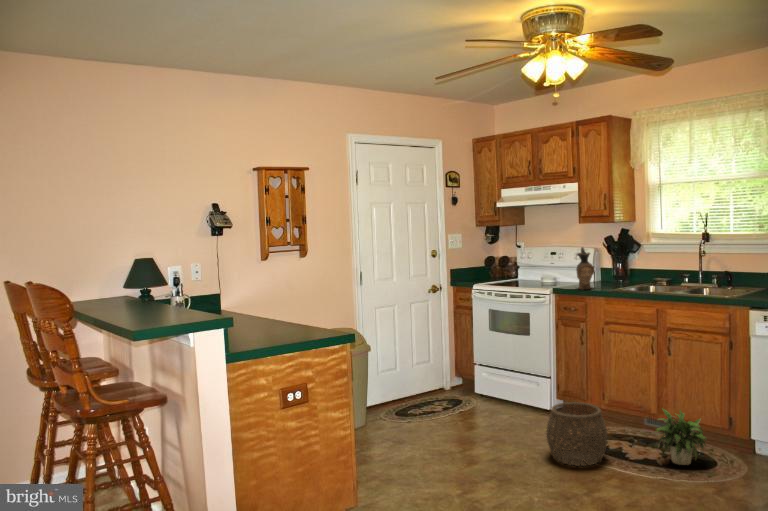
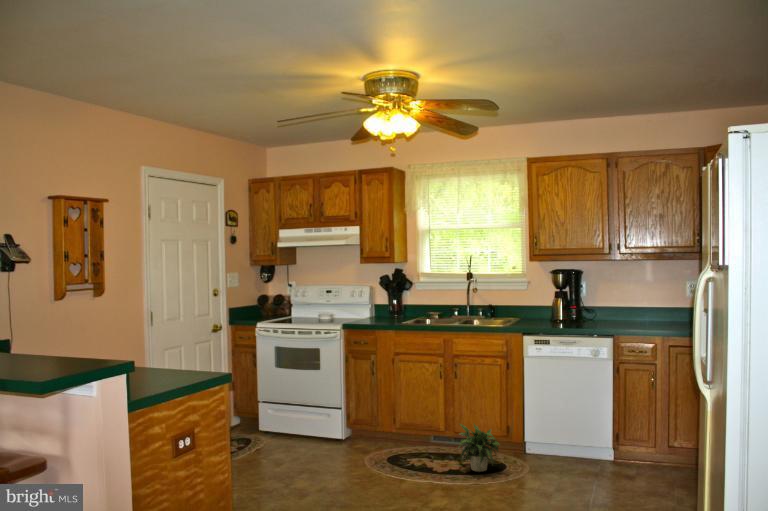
ceramic pitcher: present [576,247,595,289] -> none [365,284,381,323]
woven basket: present [546,402,608,466] -> none [367,427,423,487]

